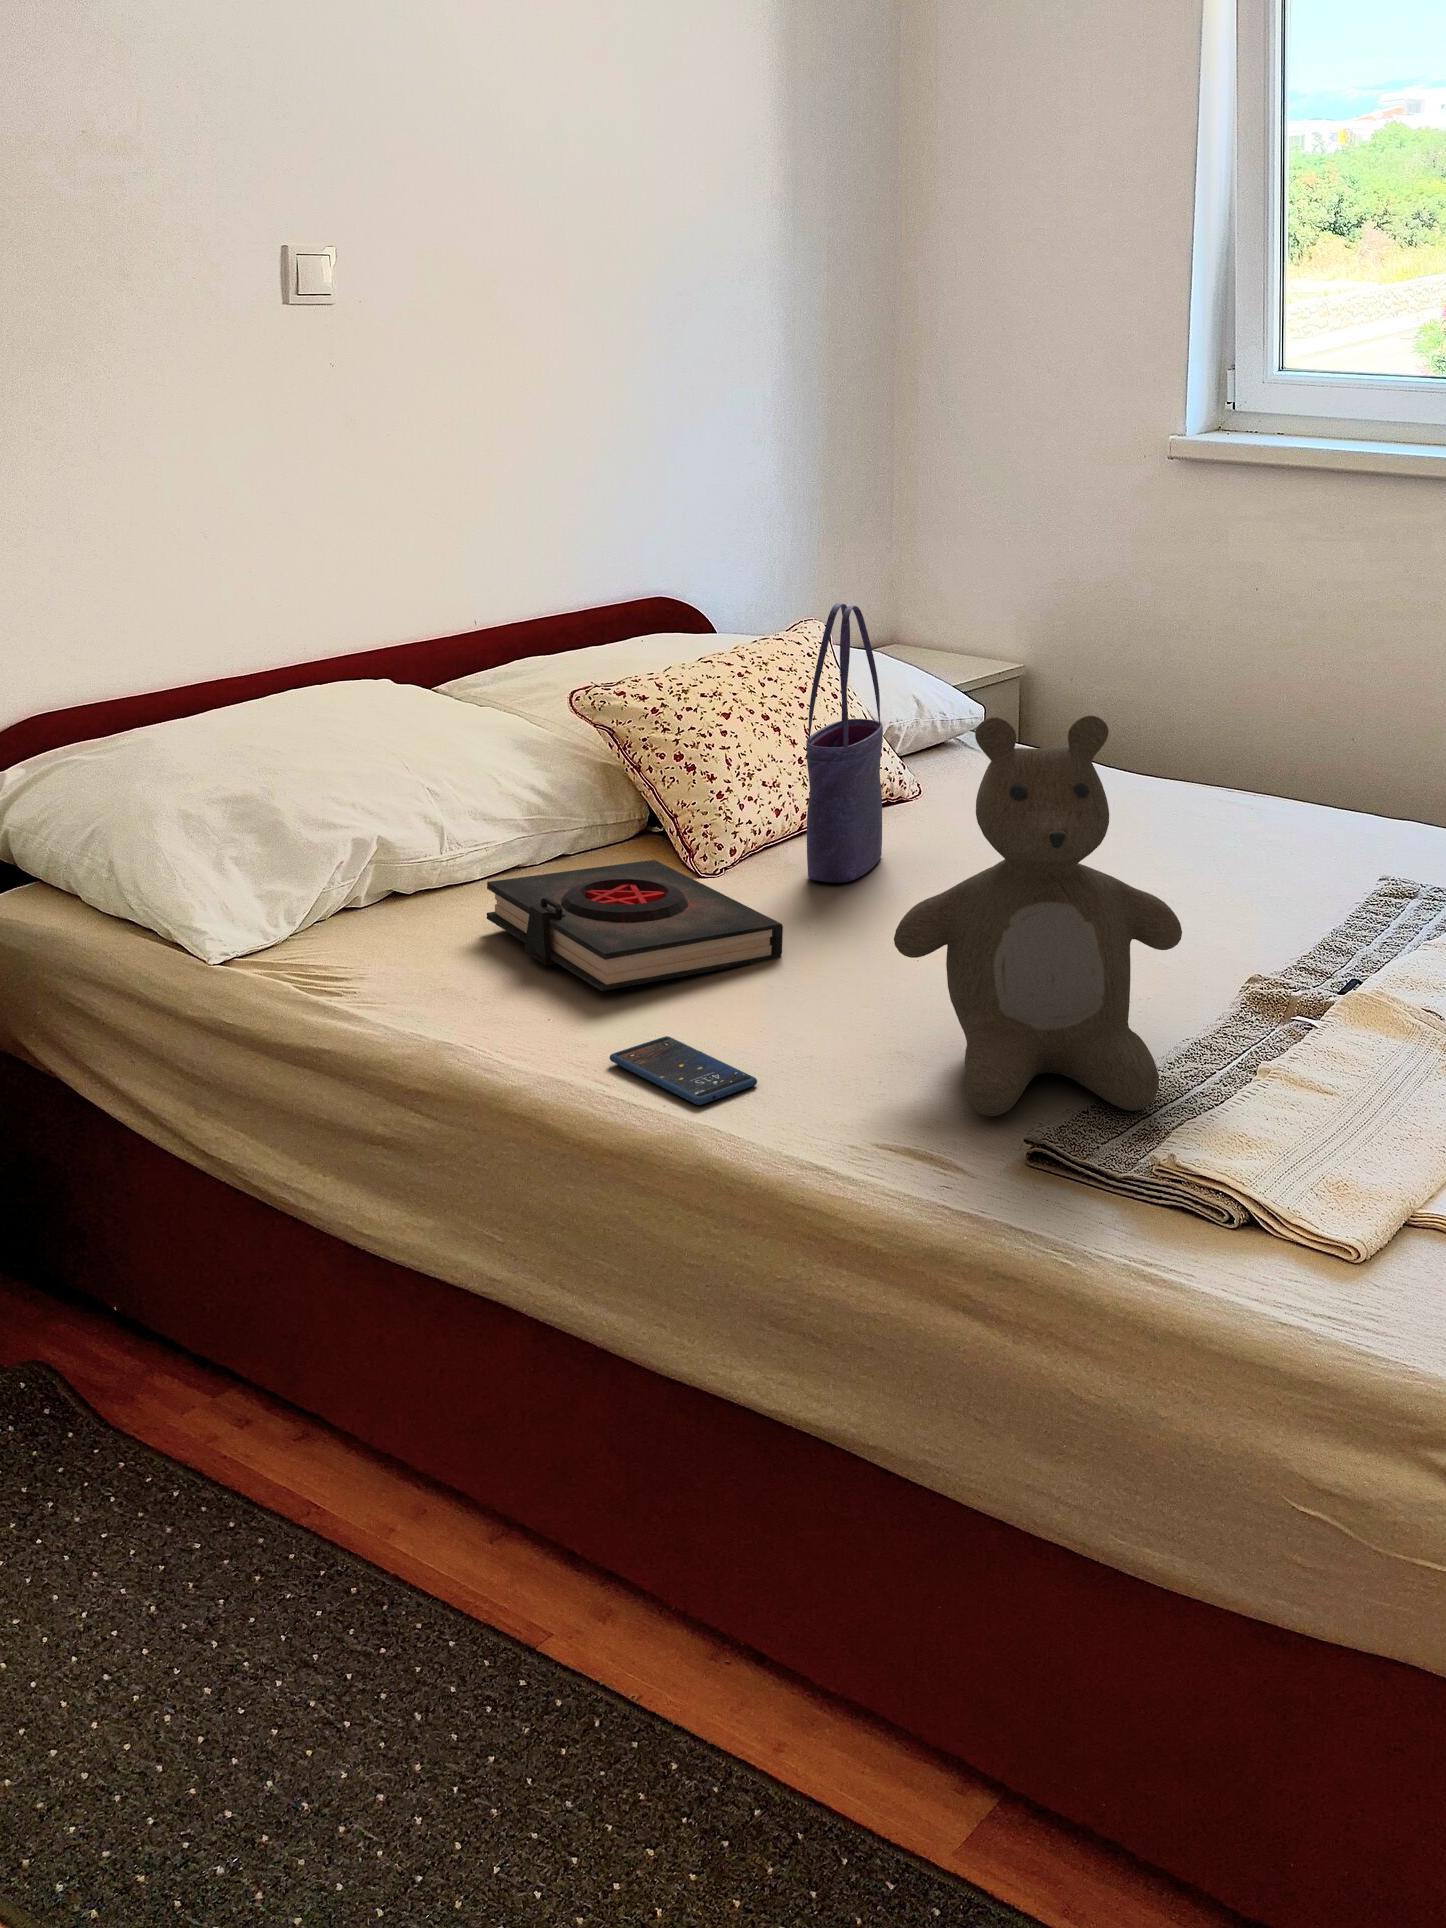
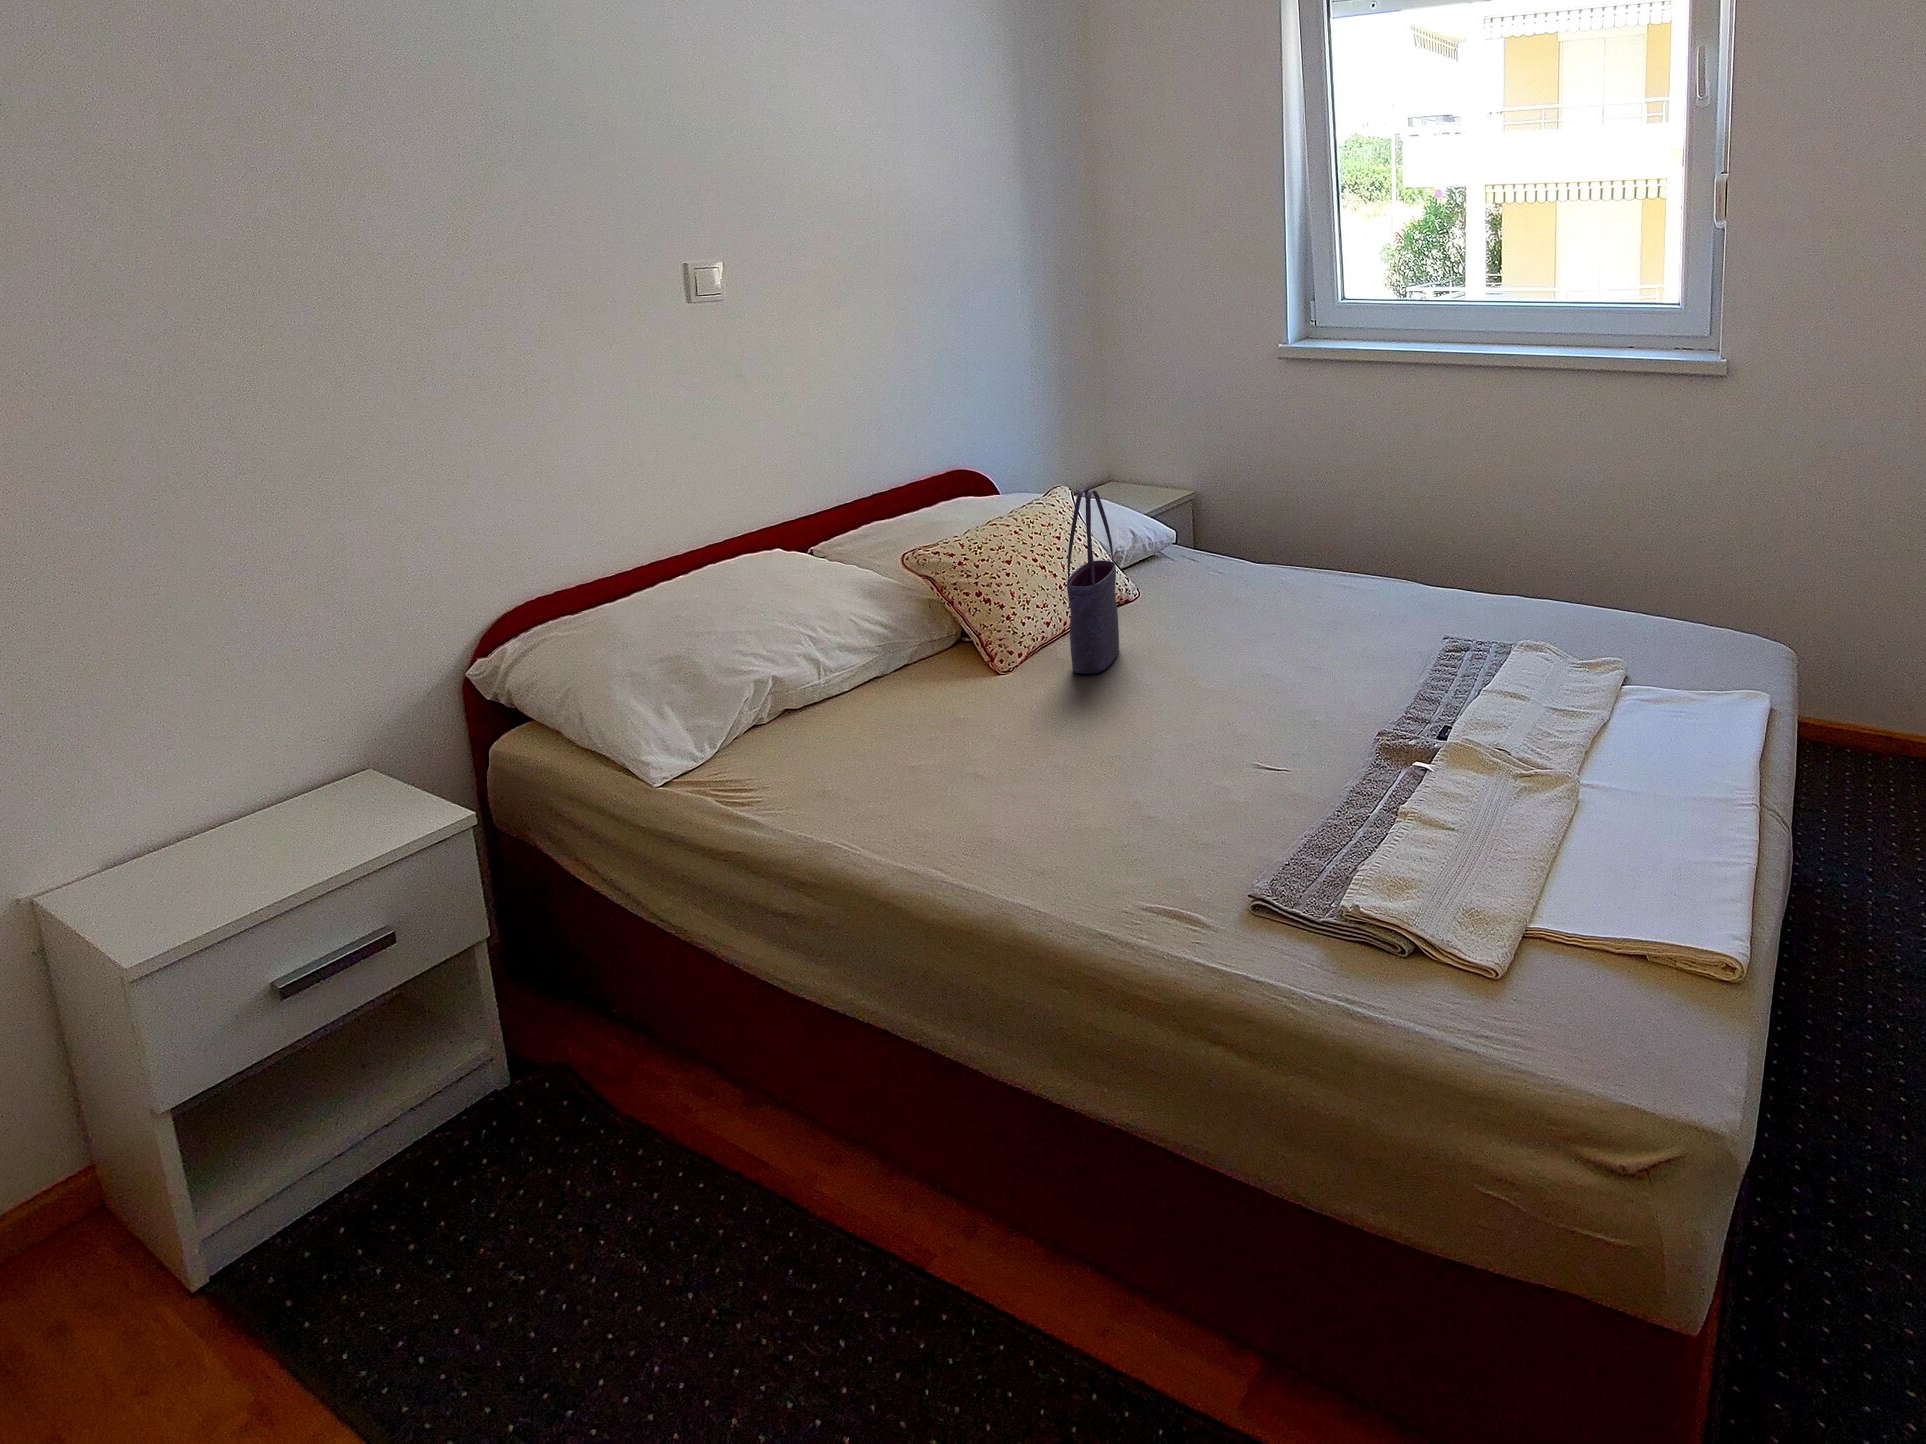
teddy bear: present [894,716,1182,1116] -> none [1146,583,1339,872]
book: present [487,860,783,991] -> none [855,669,1062,783]
smartphone: present [610,1036,757,1105] -> none [951,819,1057,879]

